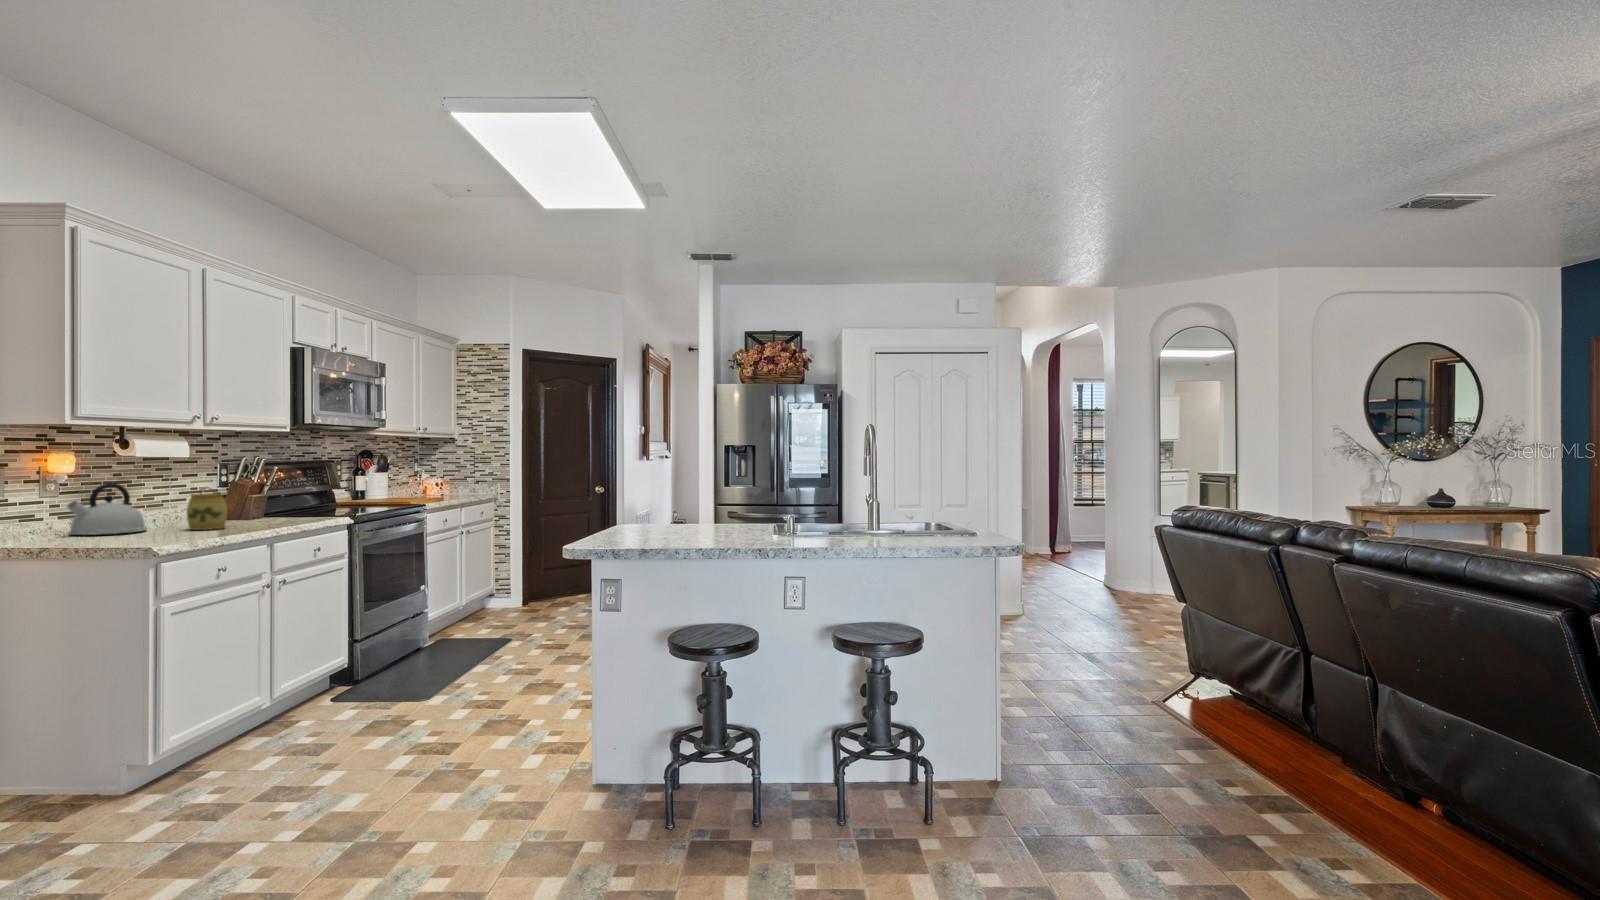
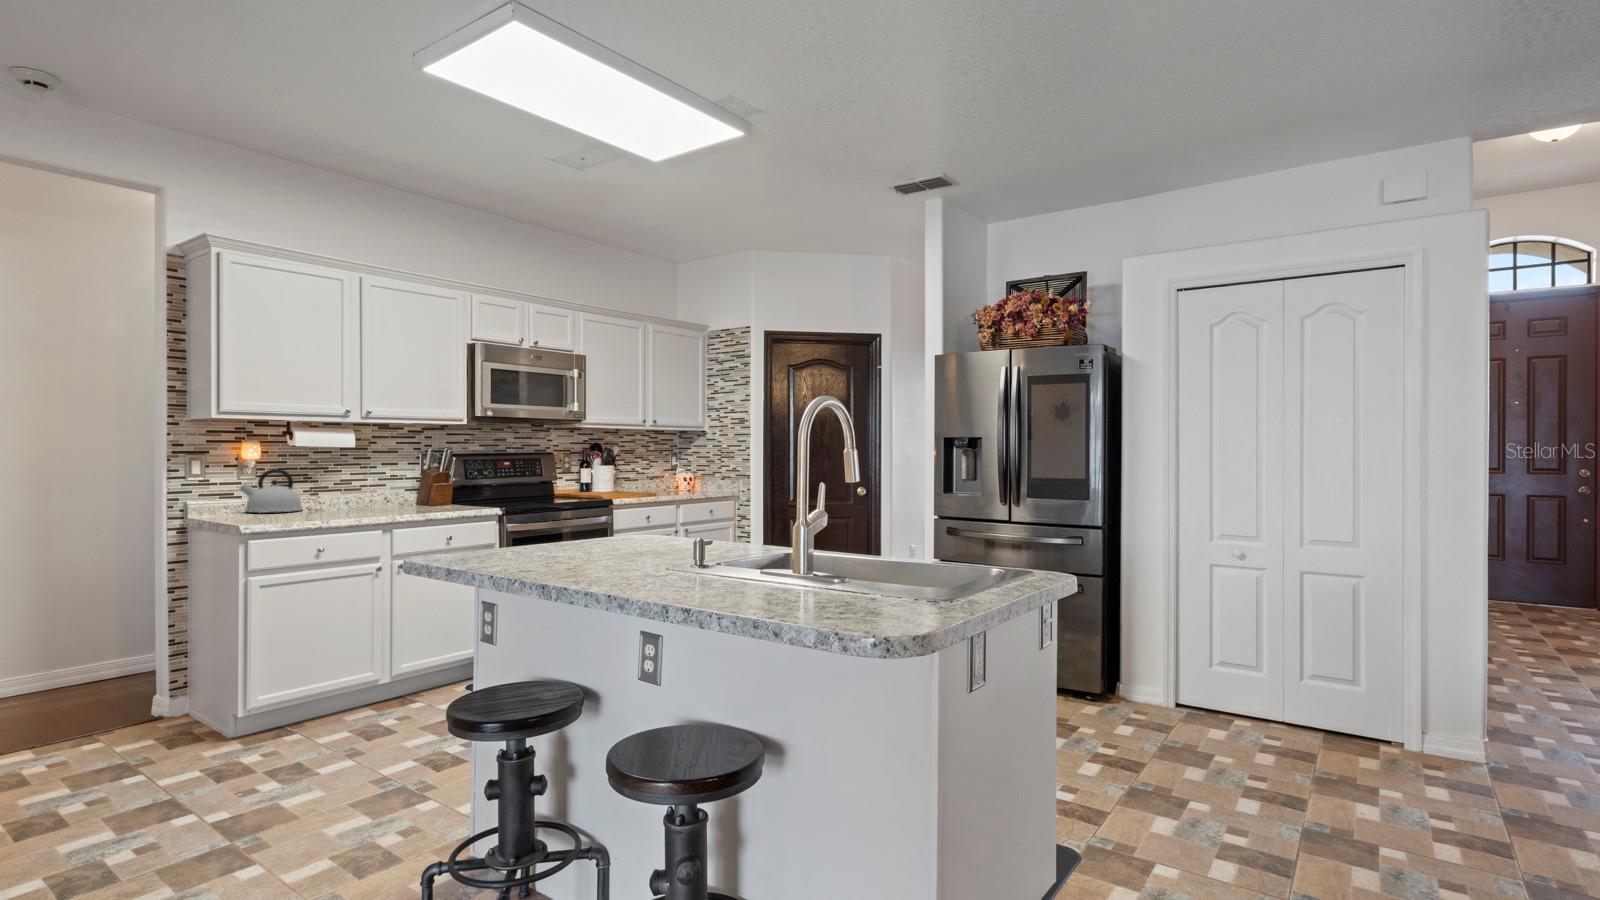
jar: present [187,487,227,530] -> none [317,474,353,514]

